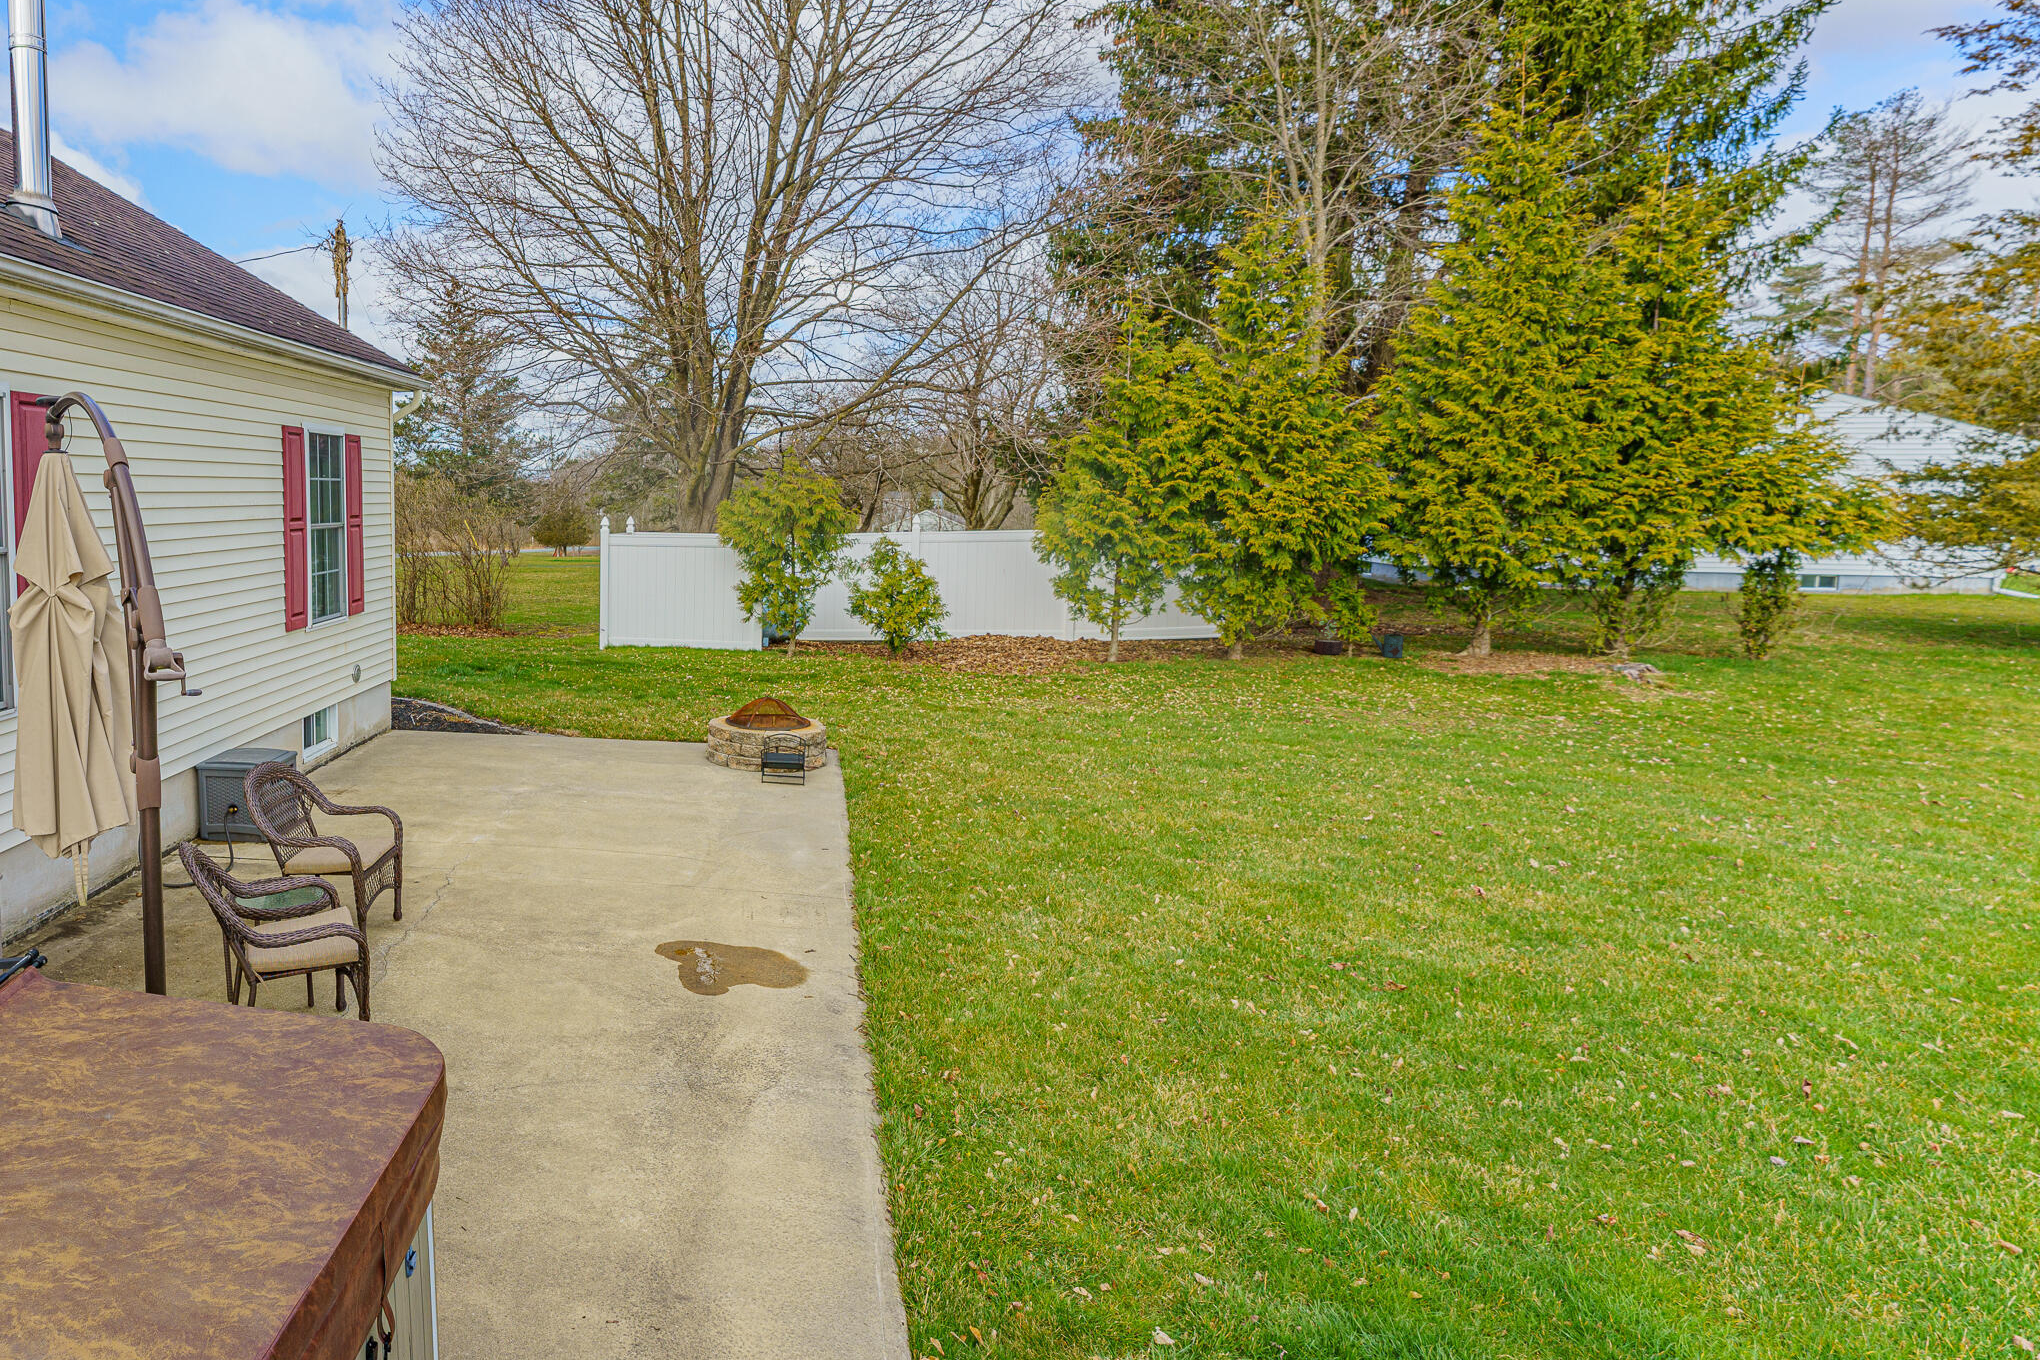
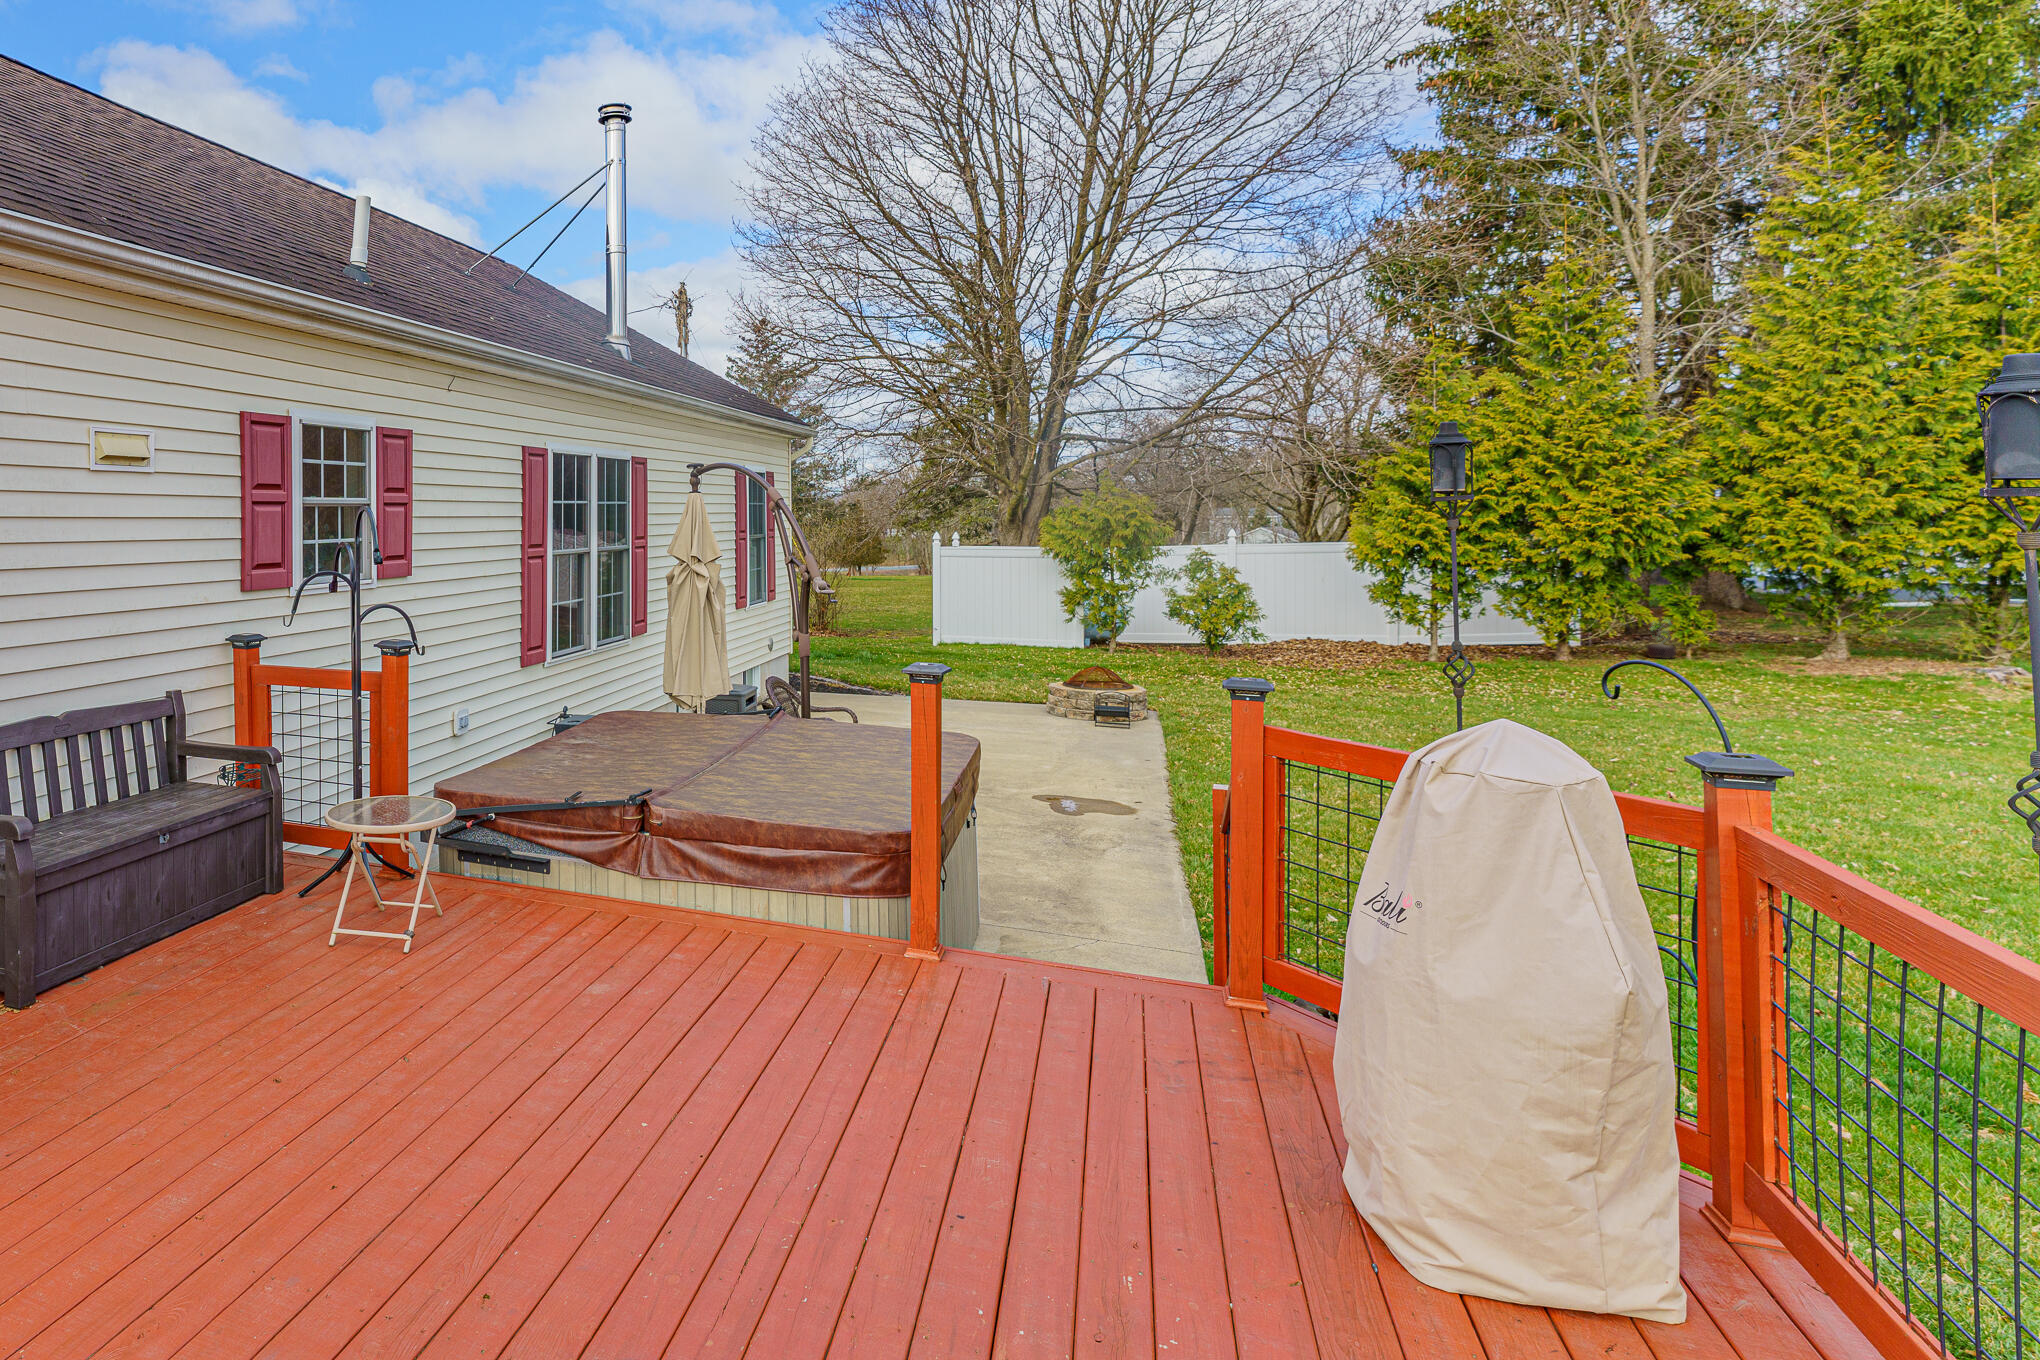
watering can: present [1366,630,1411,658] -> none [1702,635,1749,663]

